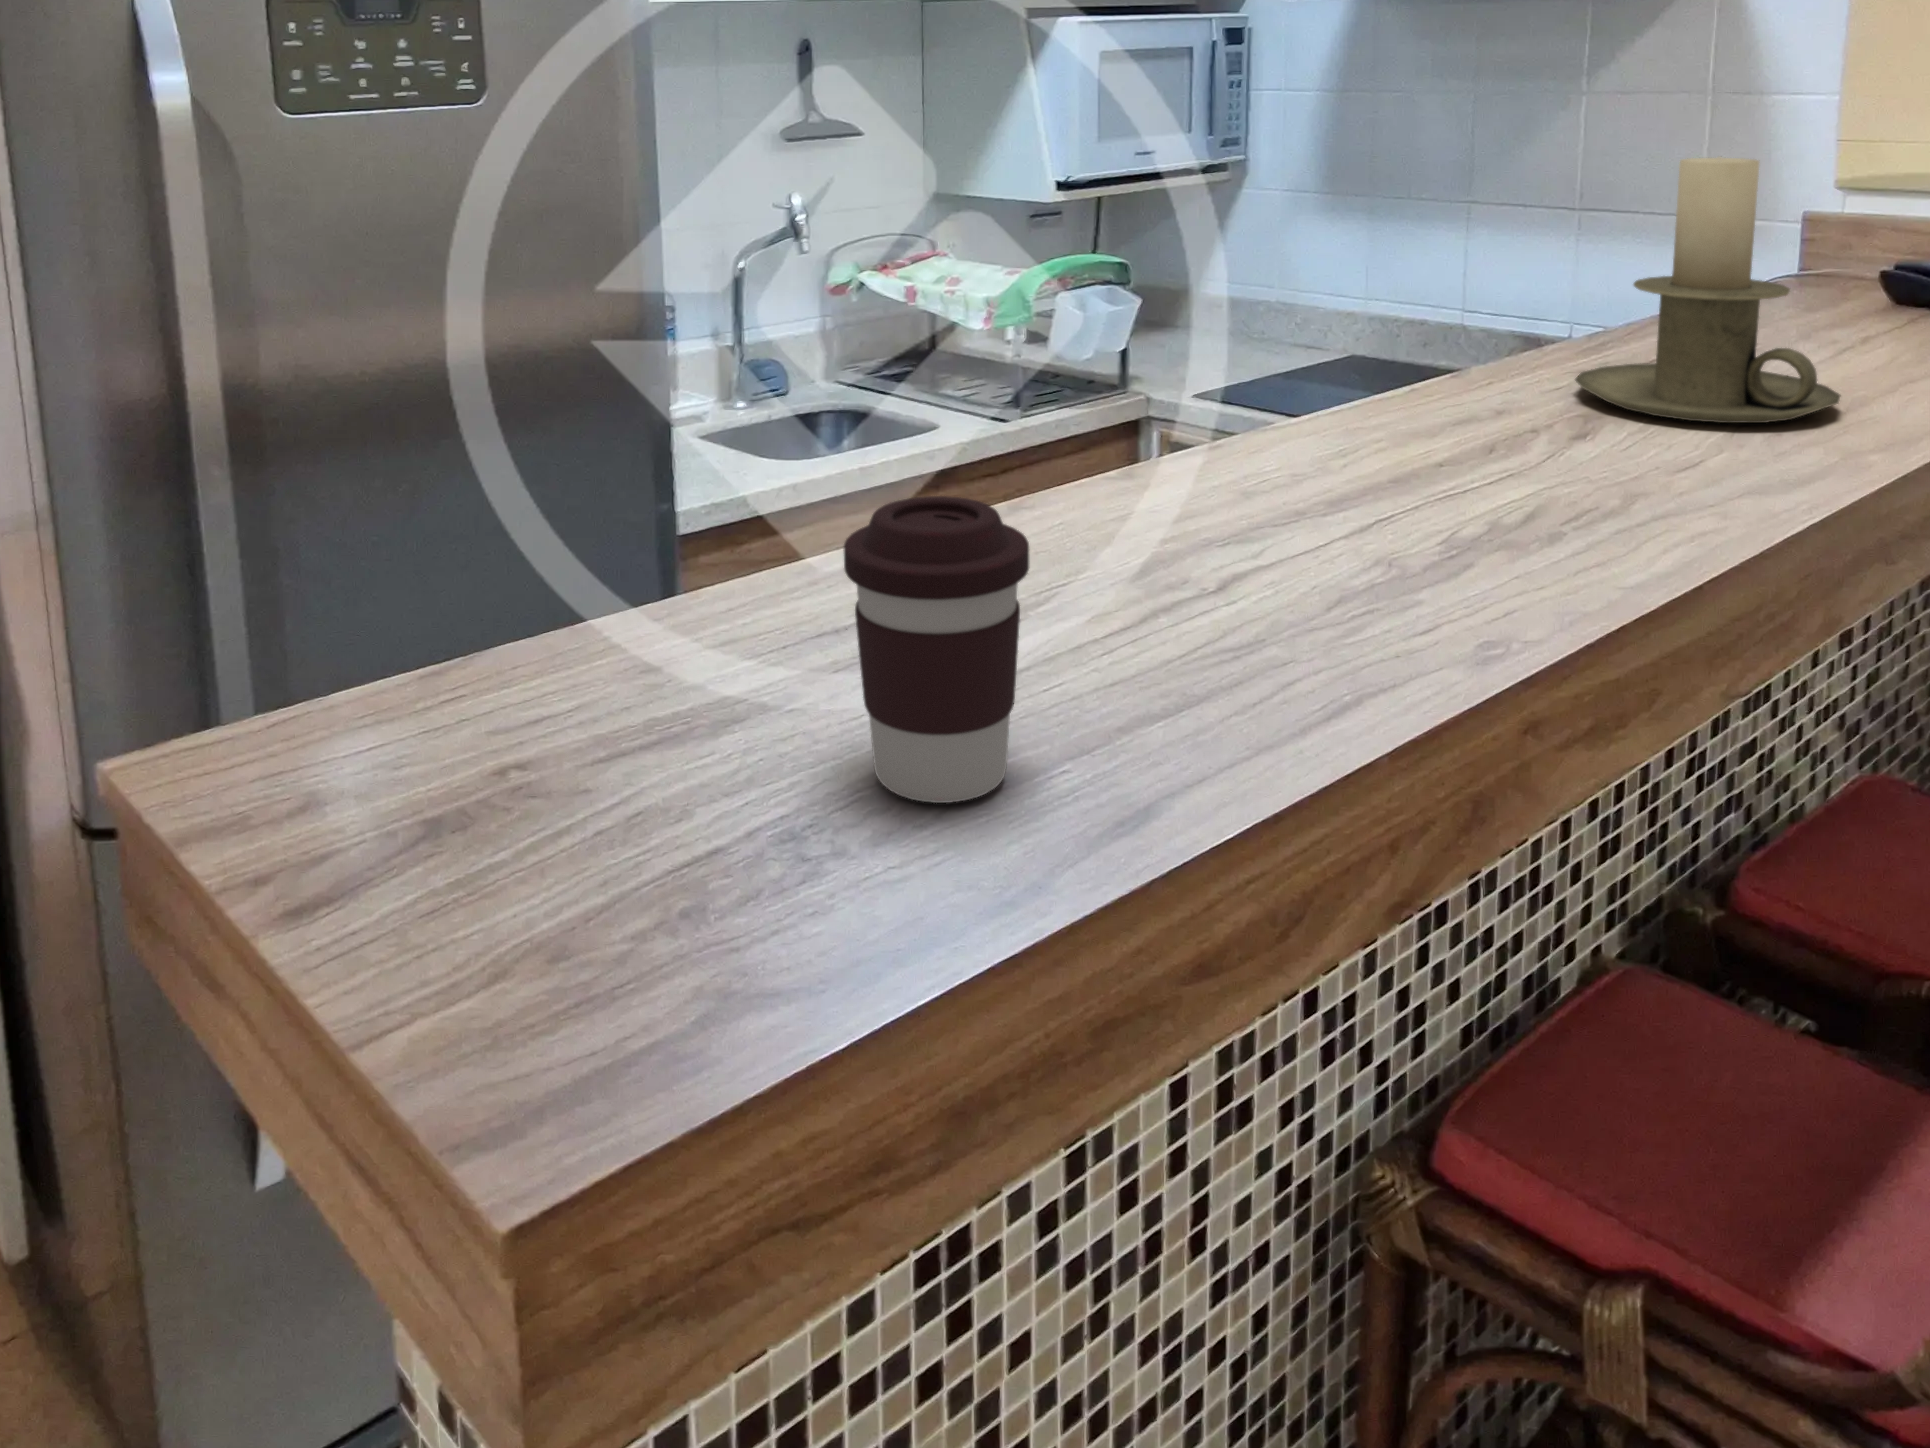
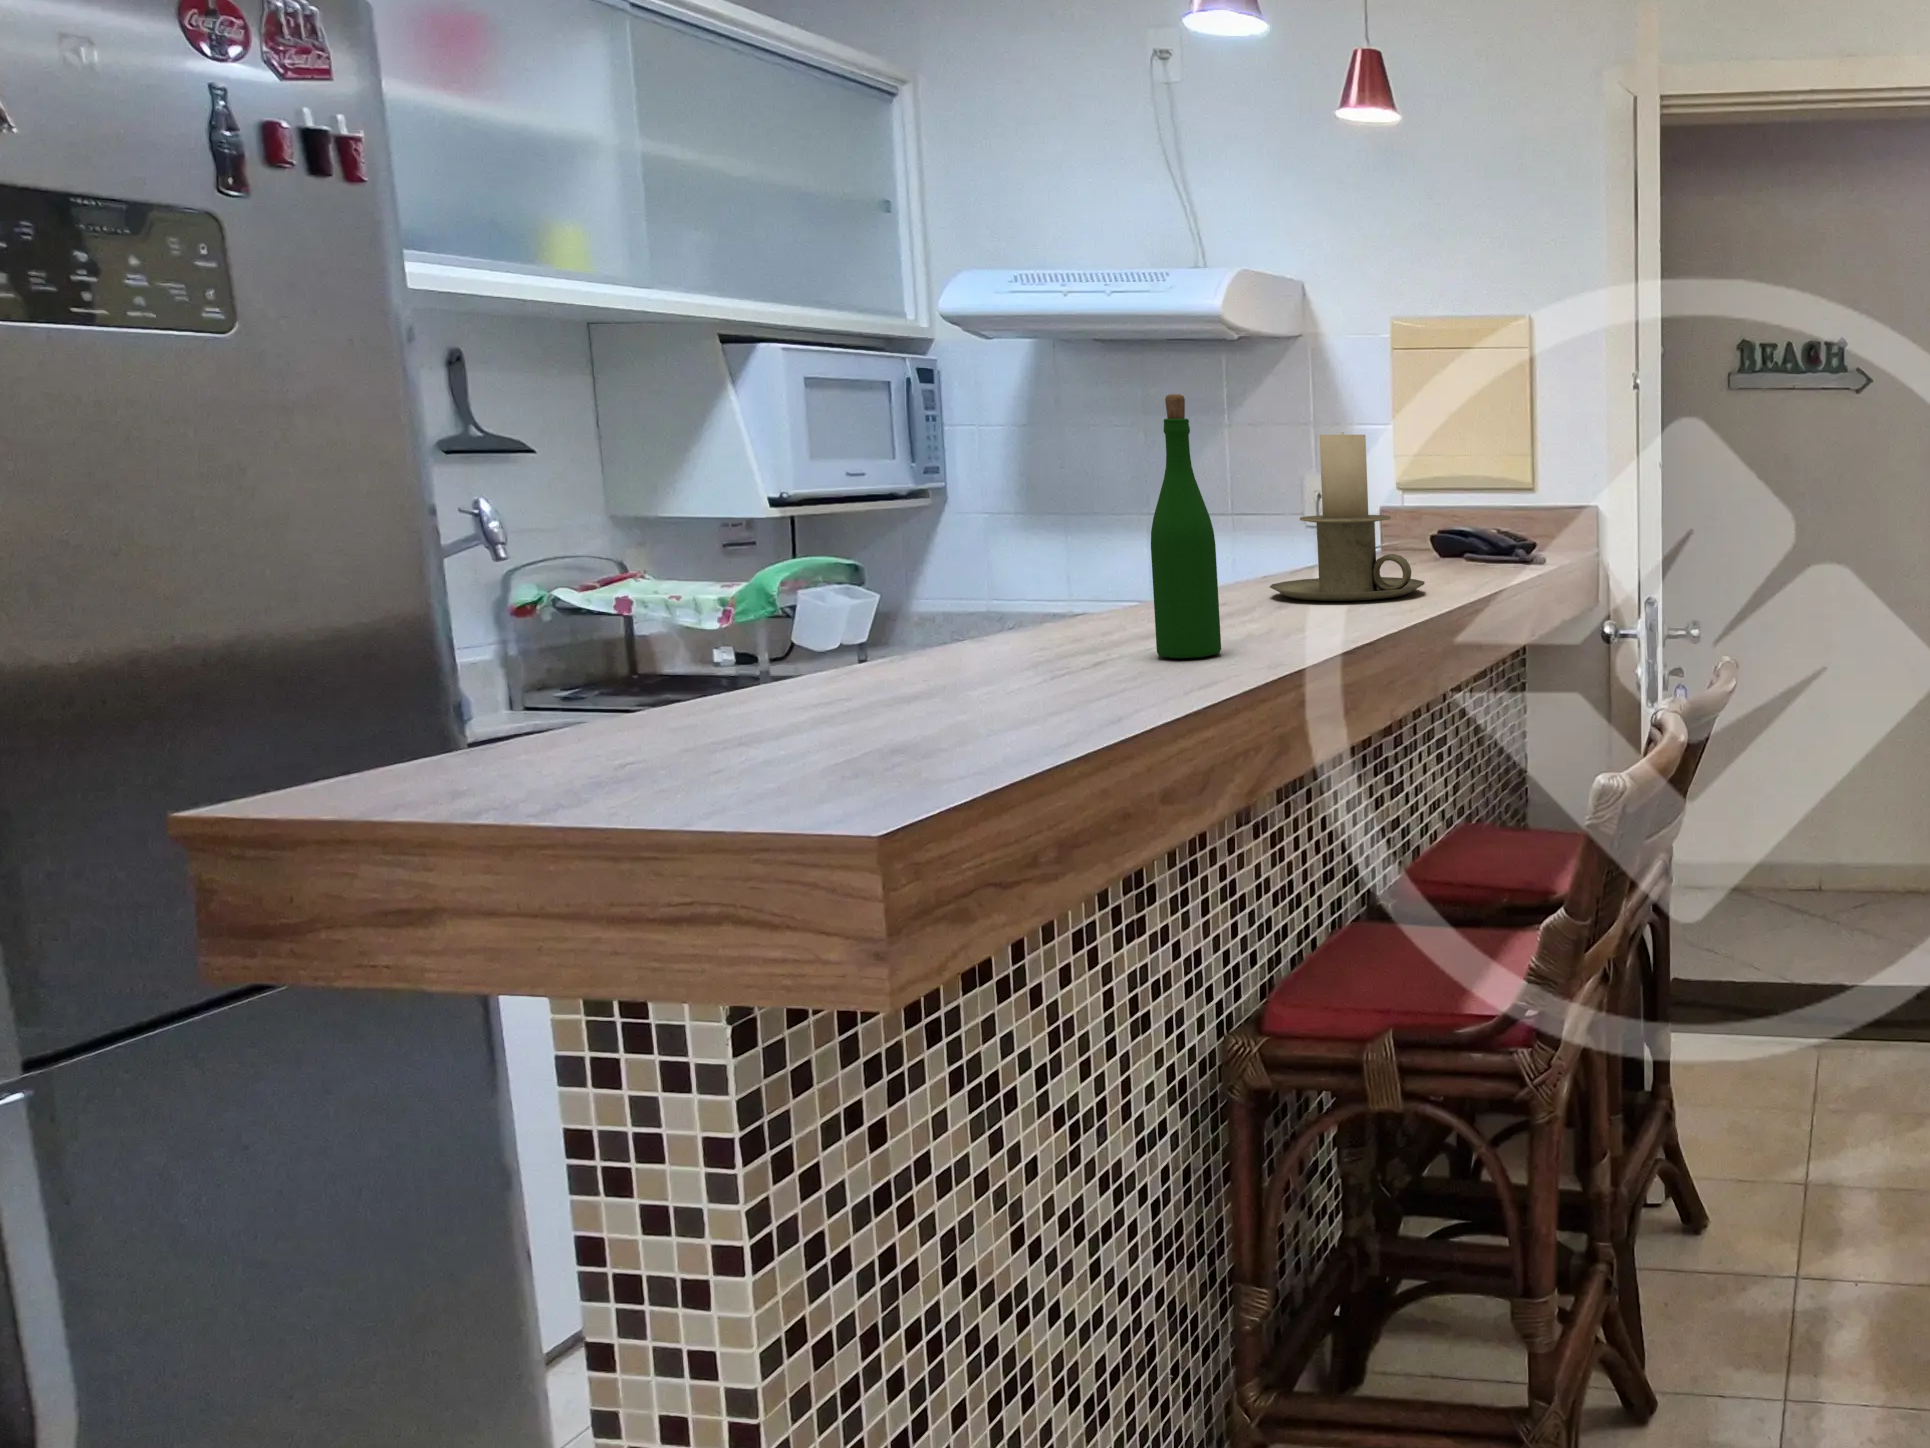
wine bottle: none [1348,152,1454,549] -> present [1151,394,1221,658]
coffee cup: present [844,496,1029,803] -> none [869,573,1008,767]

